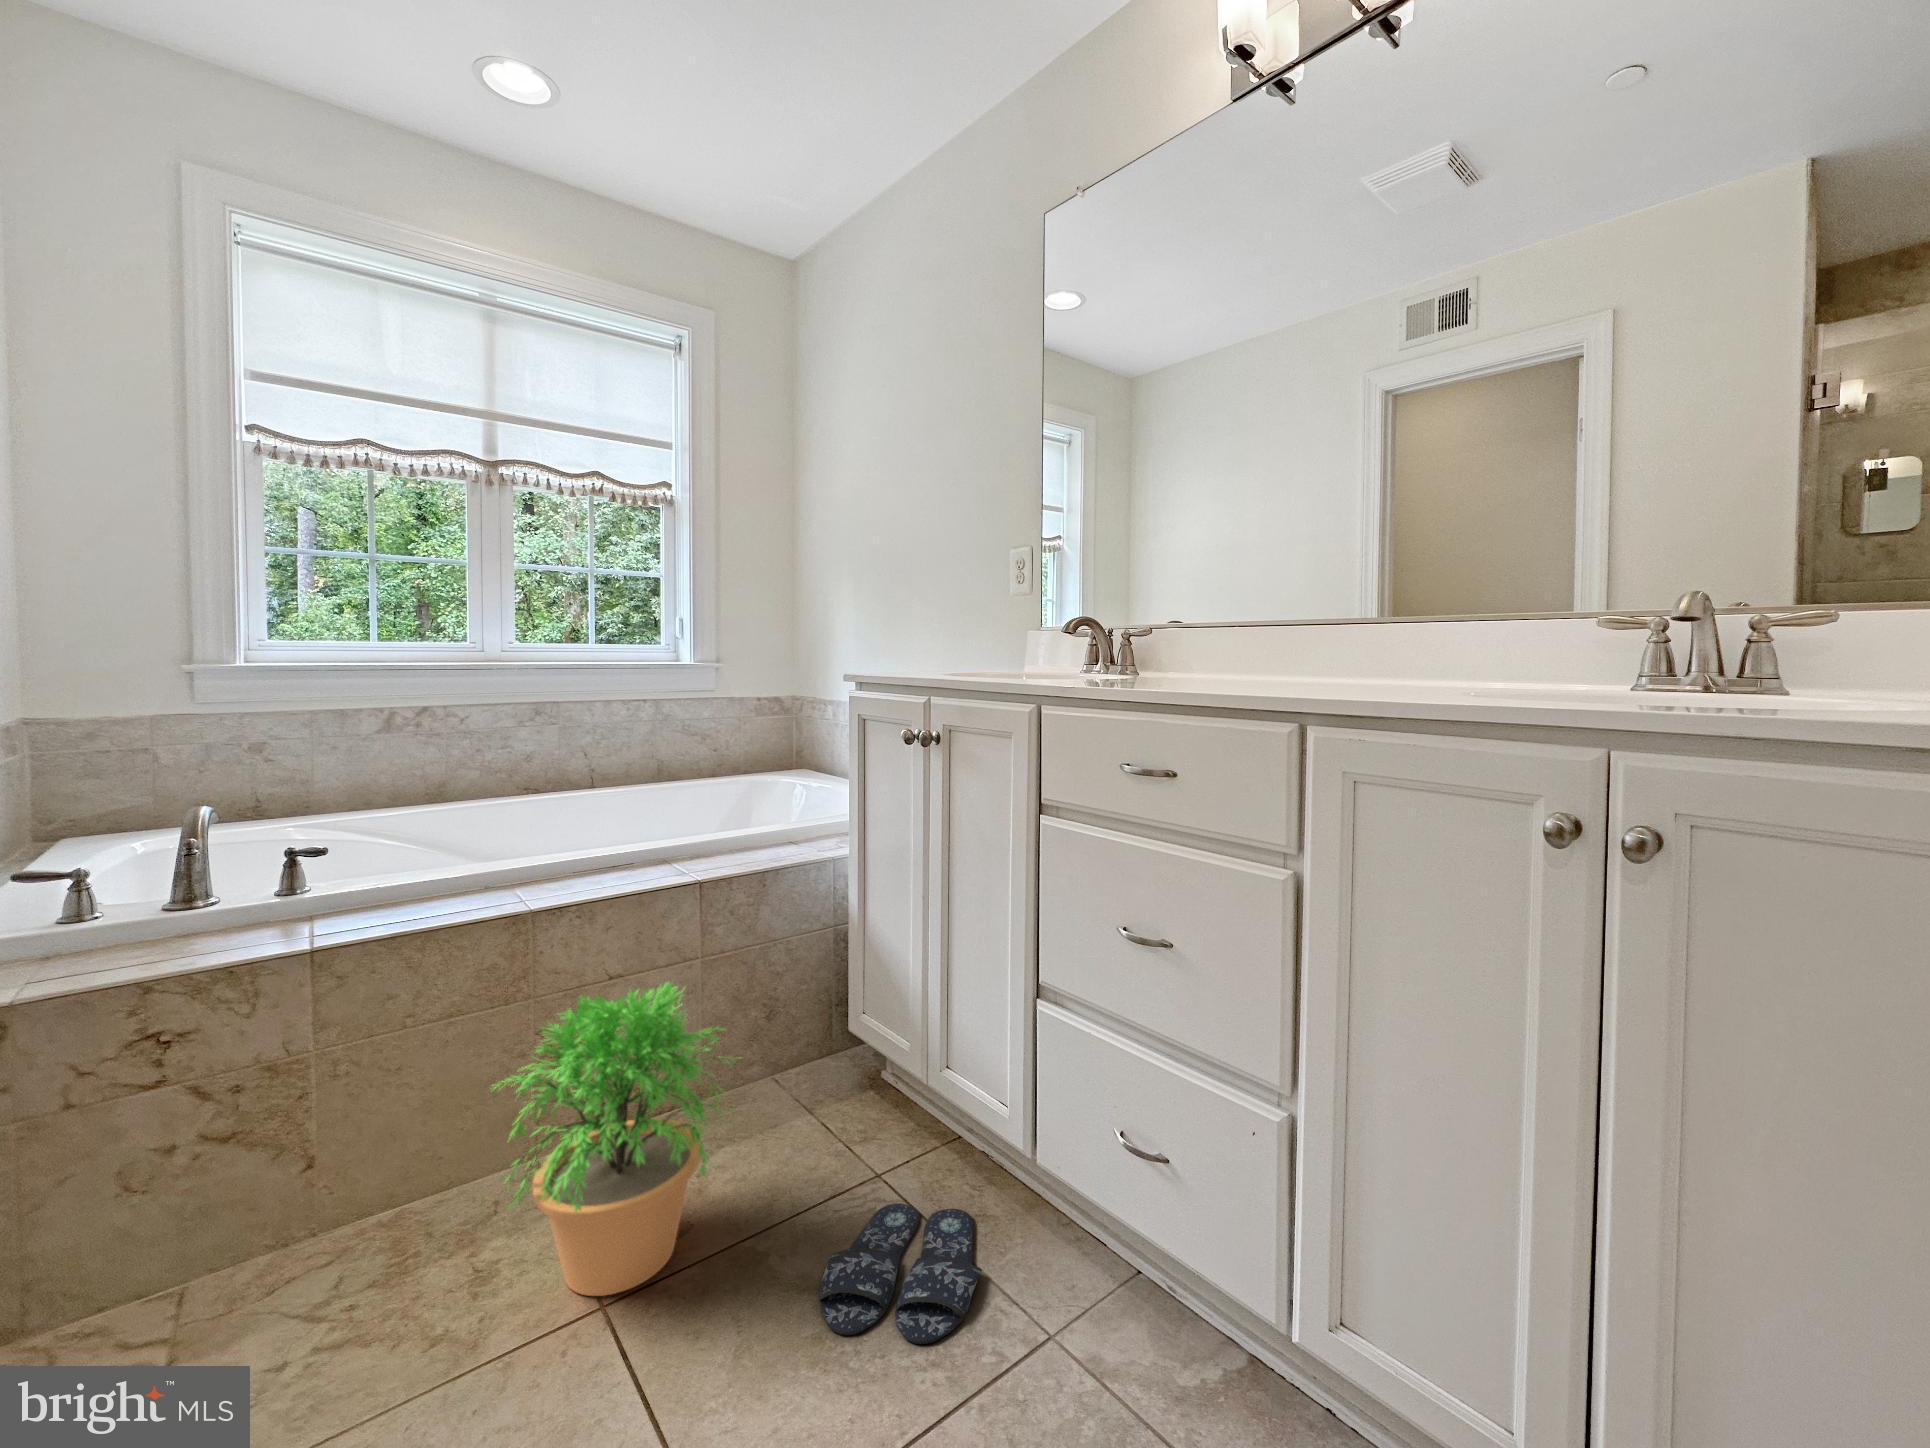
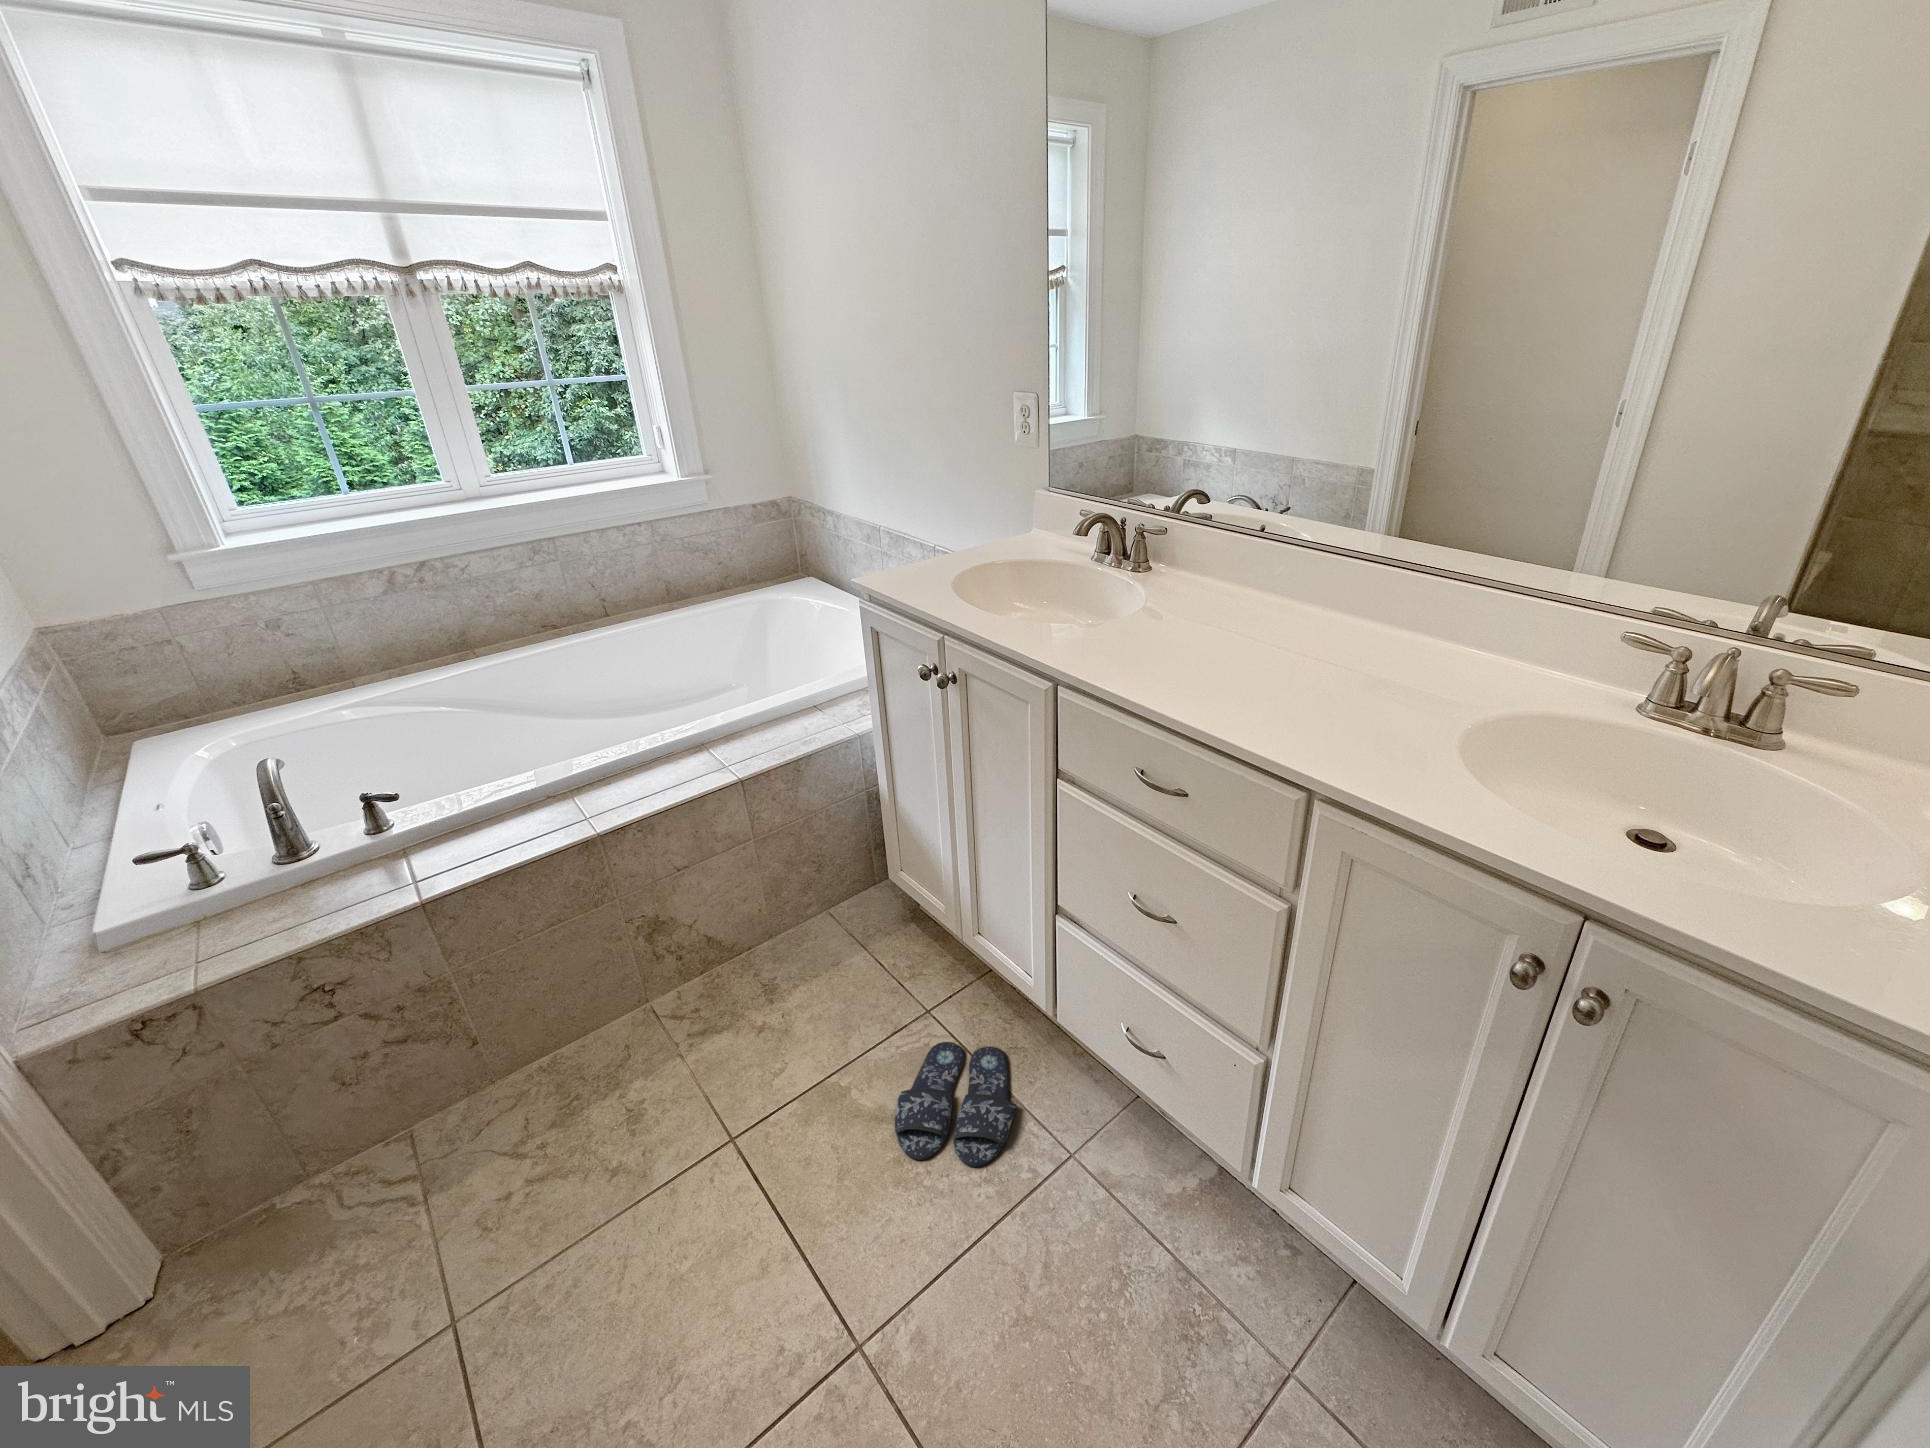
potted plant: present [495,983,726,1296] -> none [611,907,815,1129]

